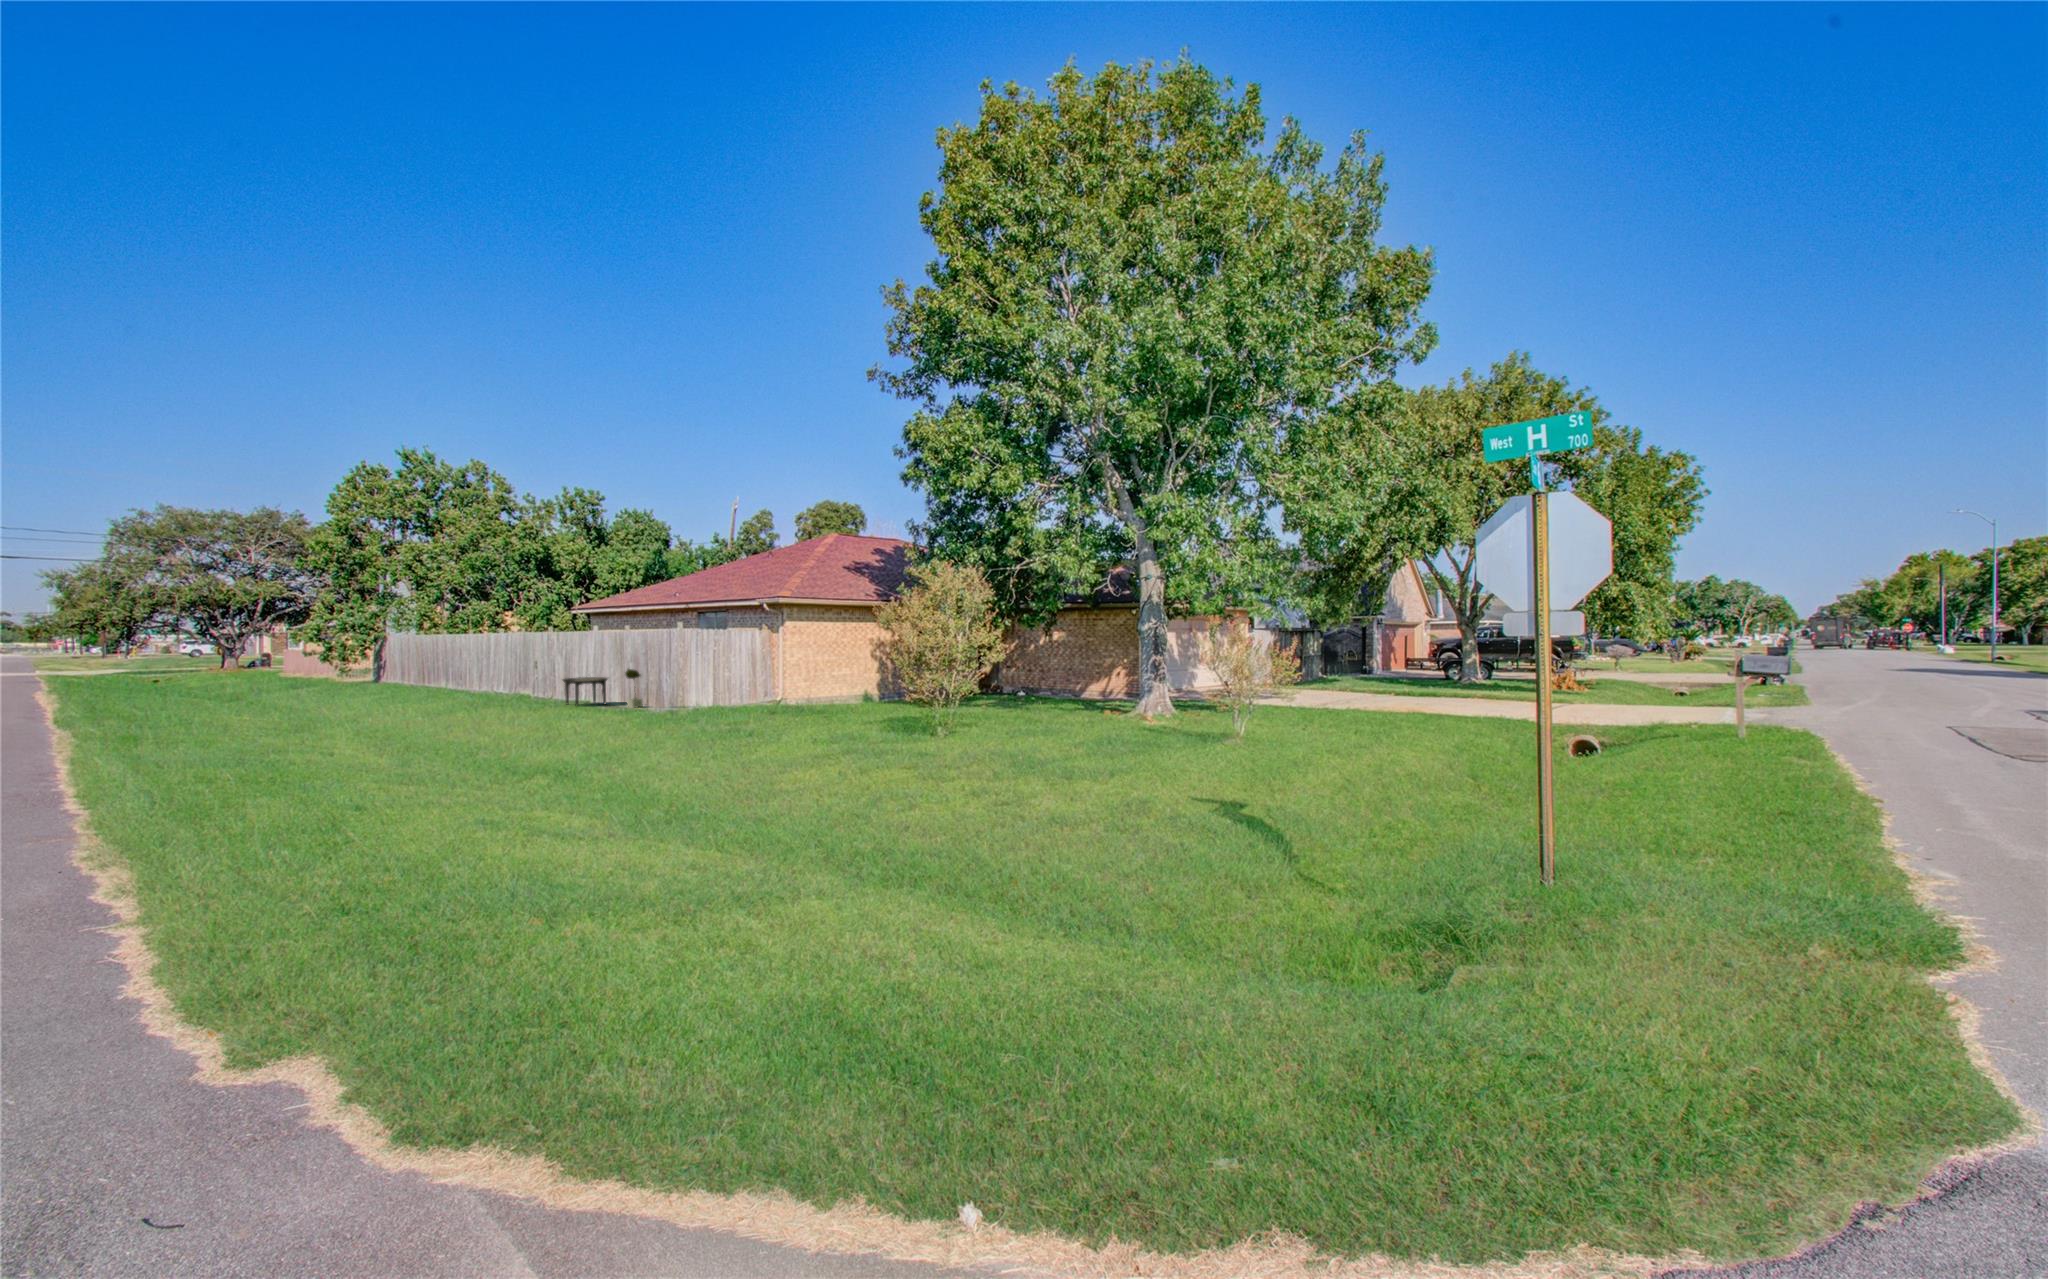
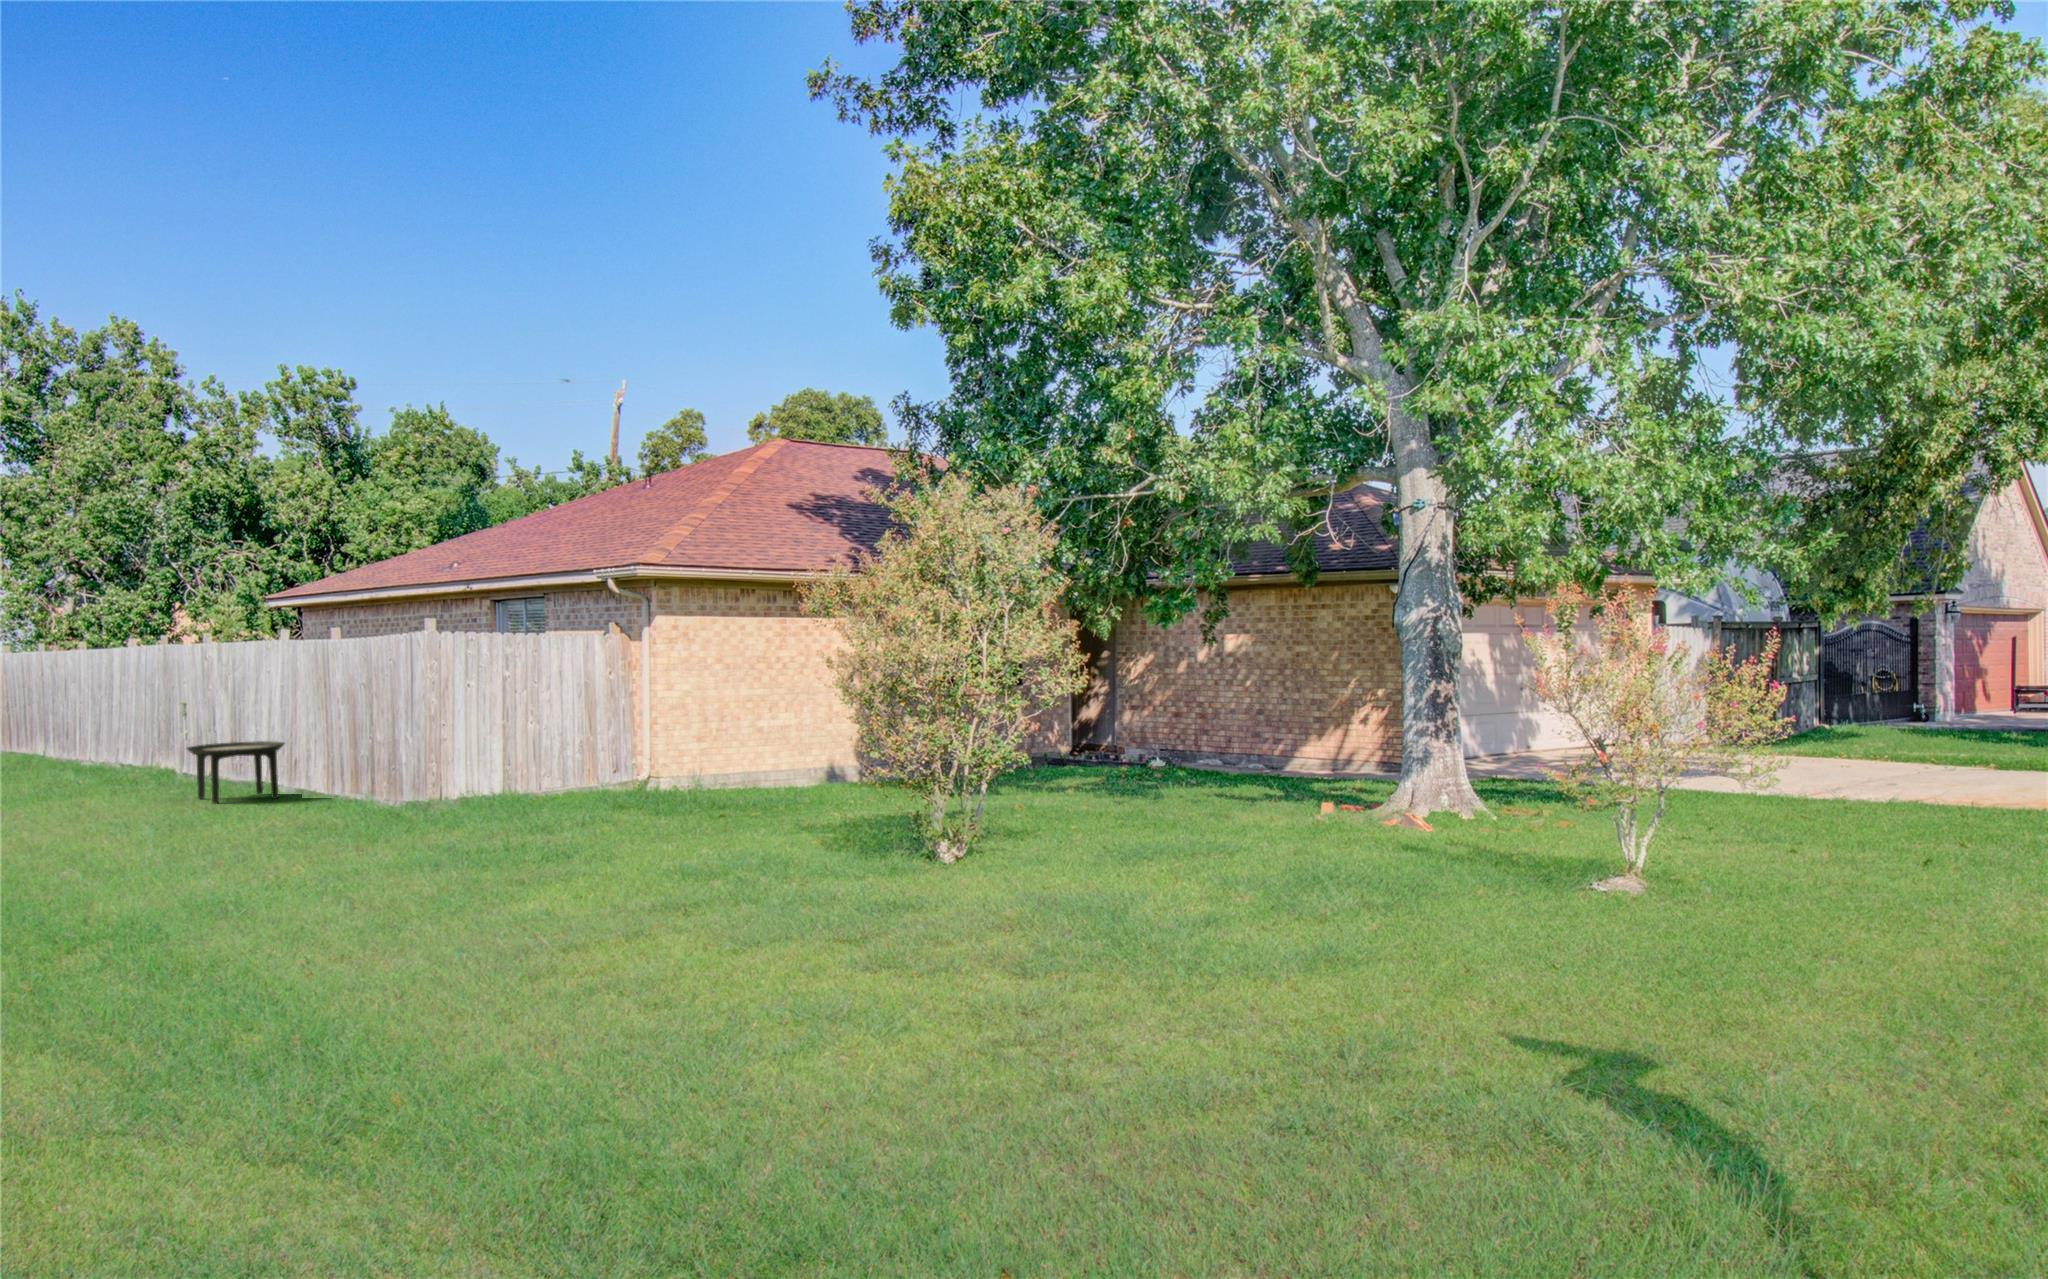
potted tree: present [625,669,643,708] -> none [305,724,344,807]

